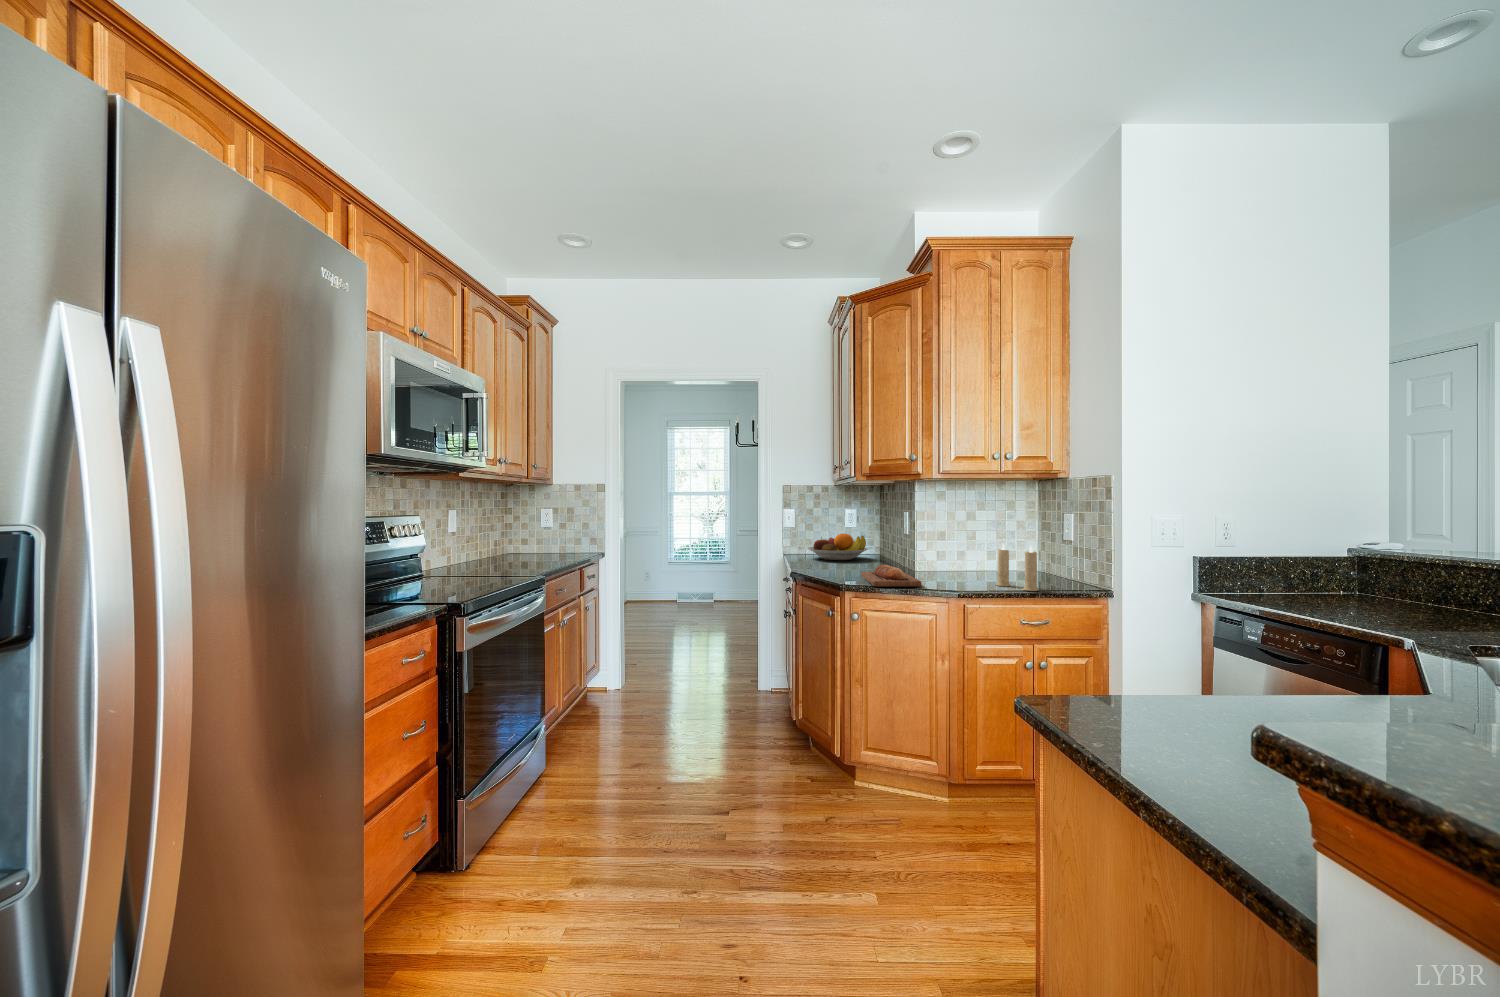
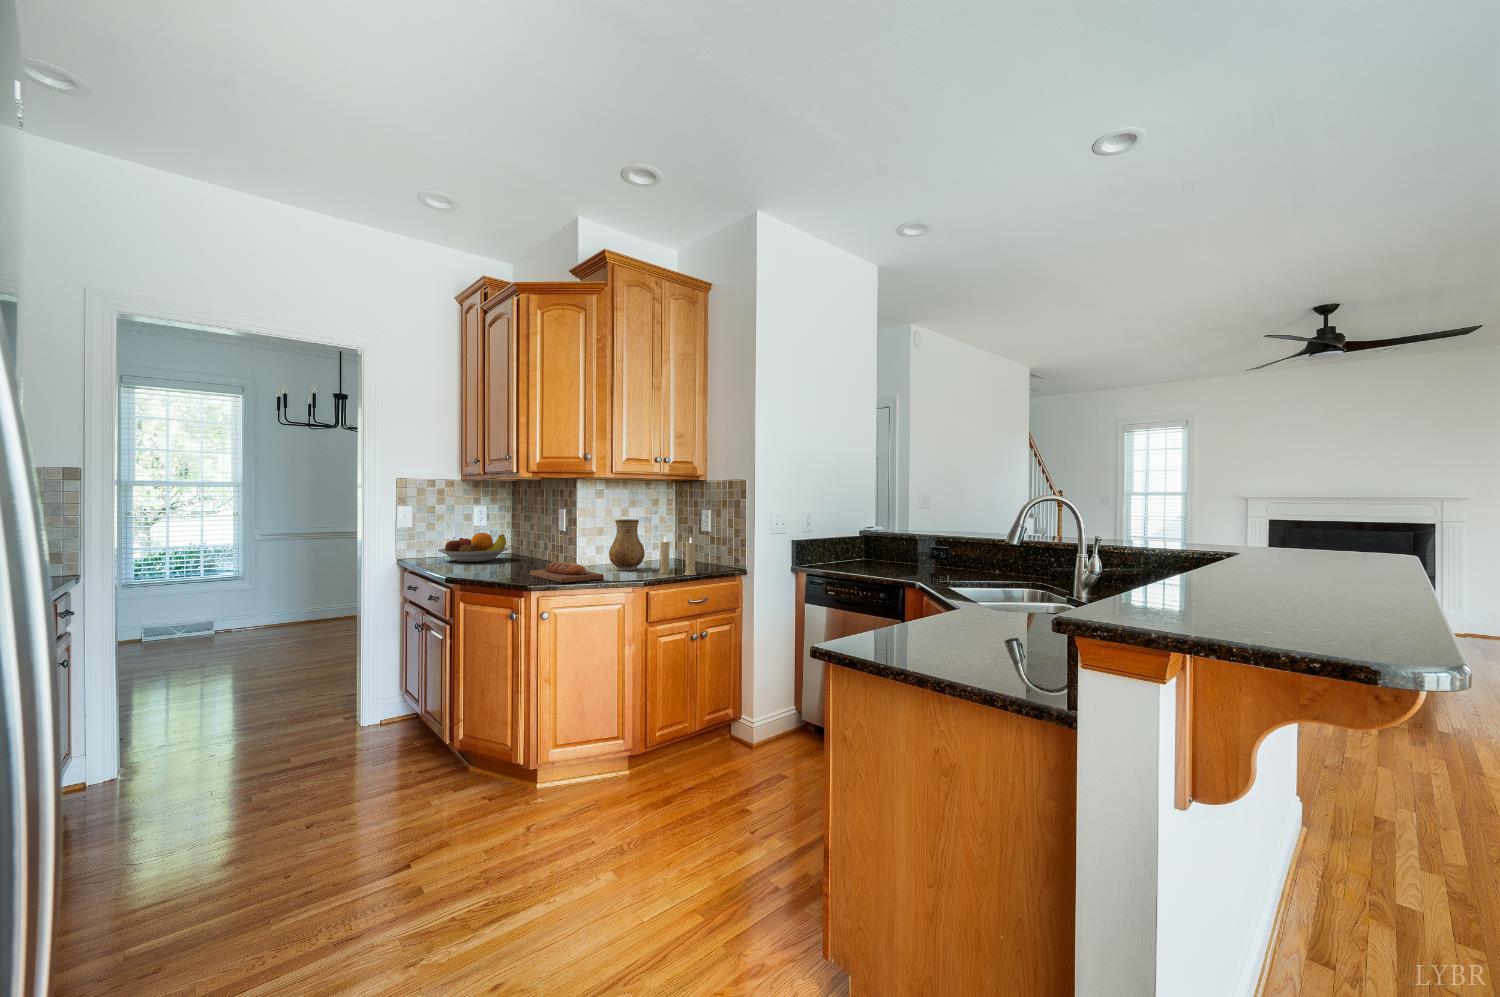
ceramic pitcher: none [946,524,986,579] -> present [609,519,645,570]

